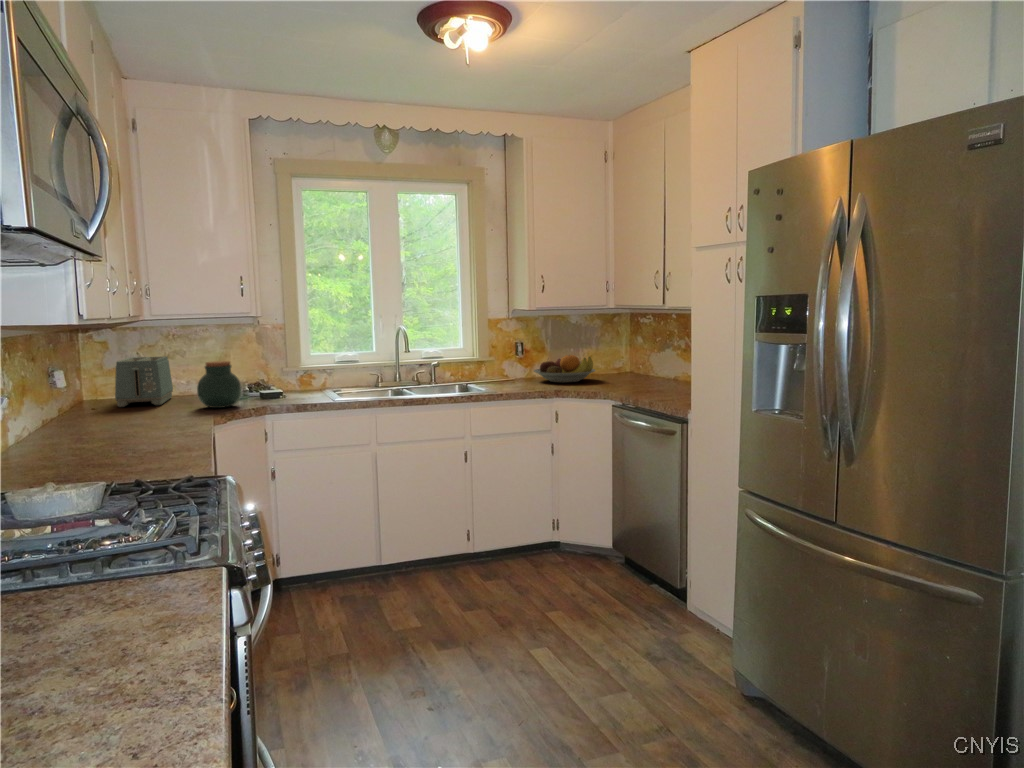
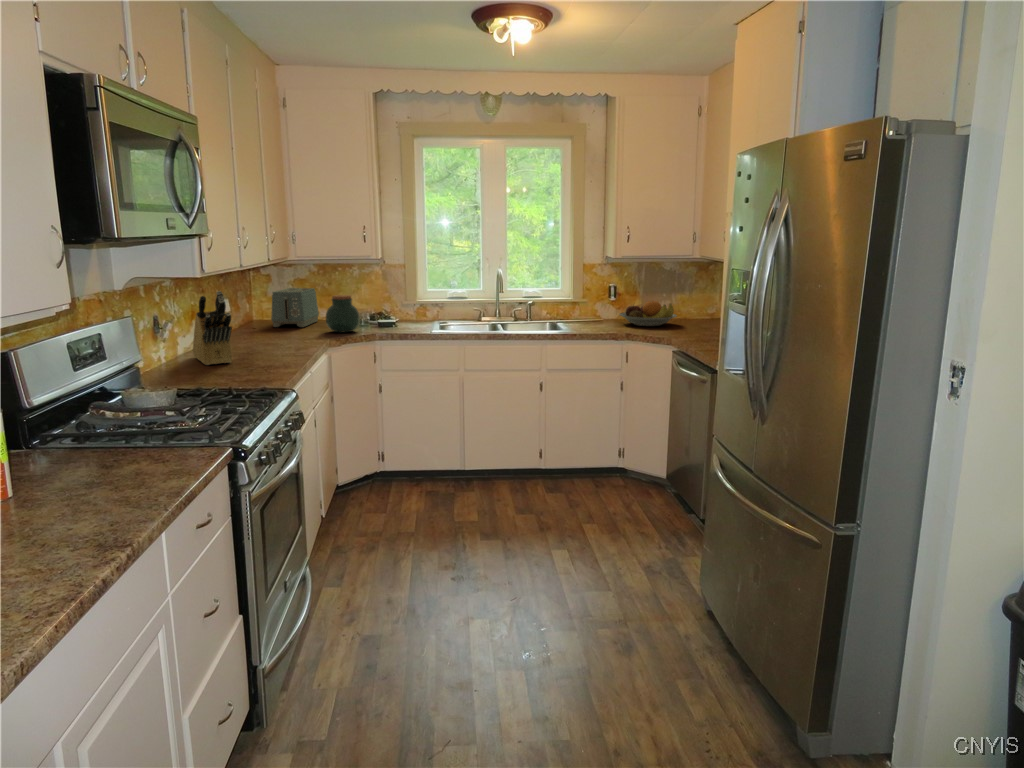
knife block: none [37,354,112,457] -> present [193,291,232,365]

